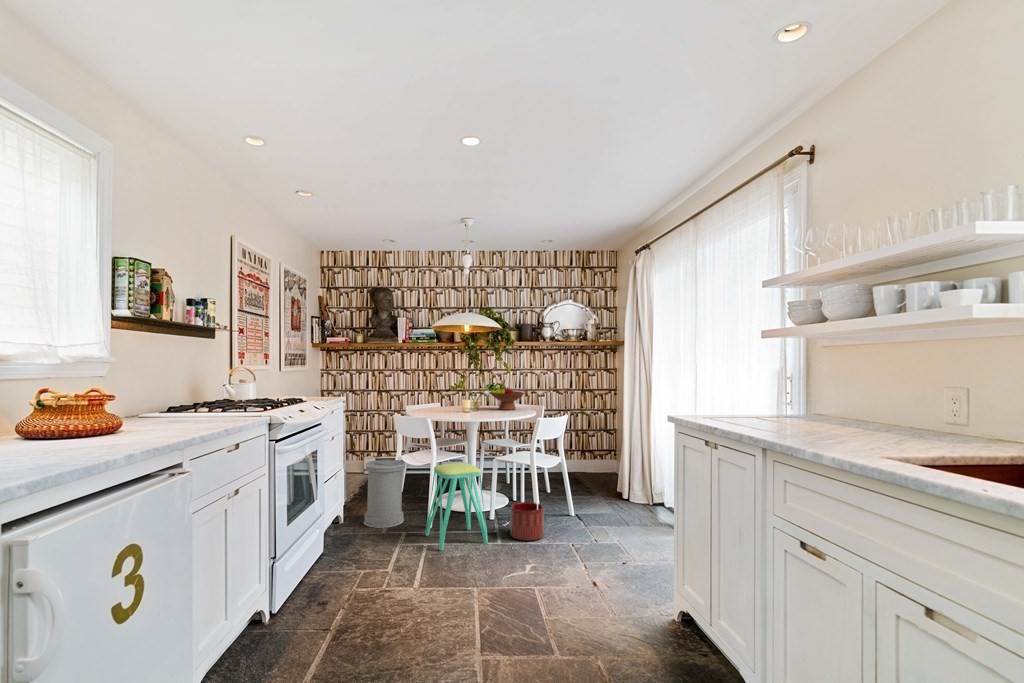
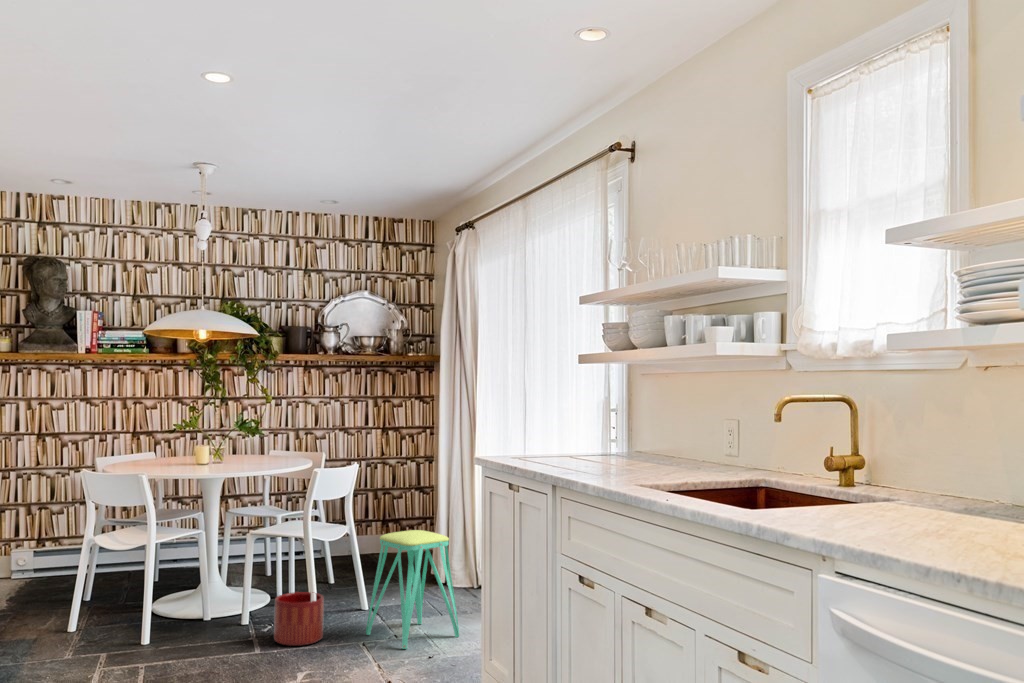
fruit bowl: present [490,387,525,410] -> none [239,424,295,460]
trash can: present [364,460,405,528] -> none [33,543,104,648]
stool: present [425,463,488,550] -> present [366,530,459,649]

